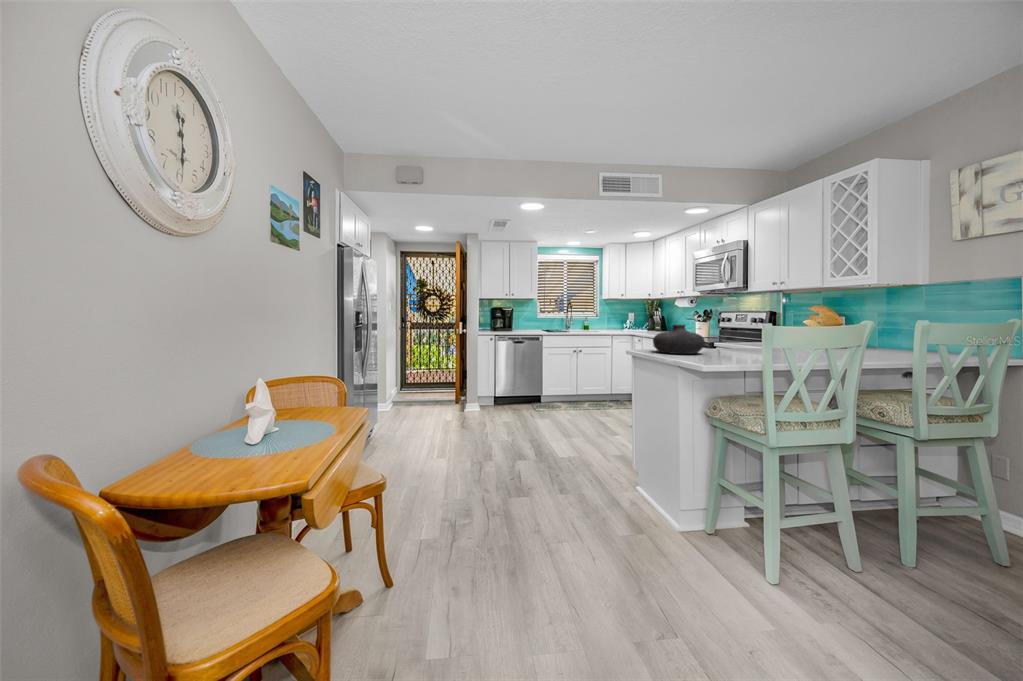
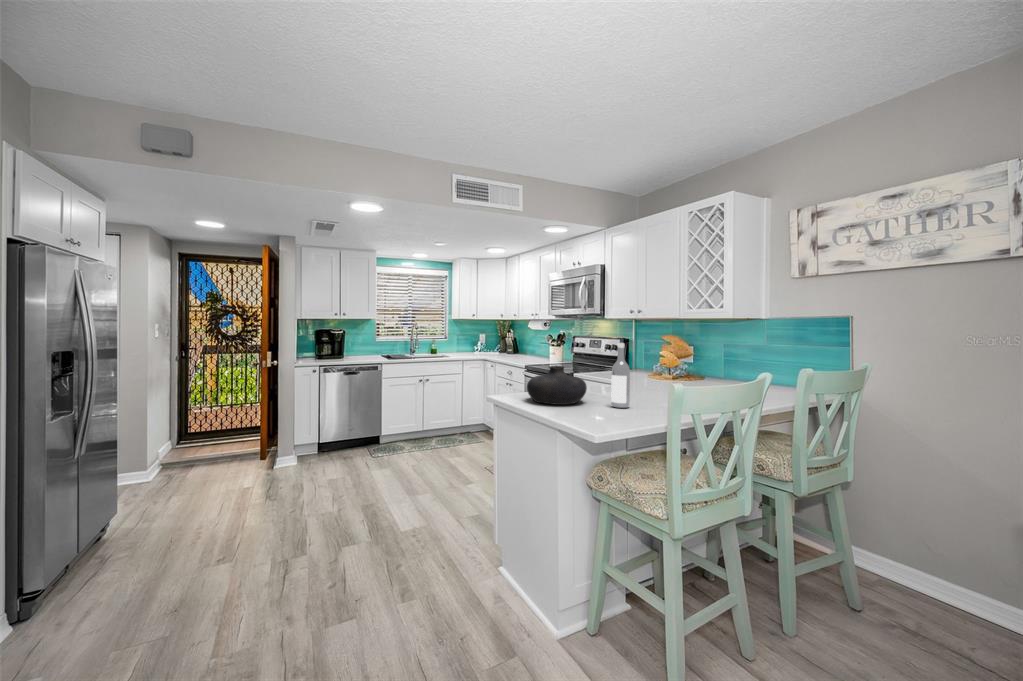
wine bottle: none [725,304,742,357] -> present [611,343,630,408]

